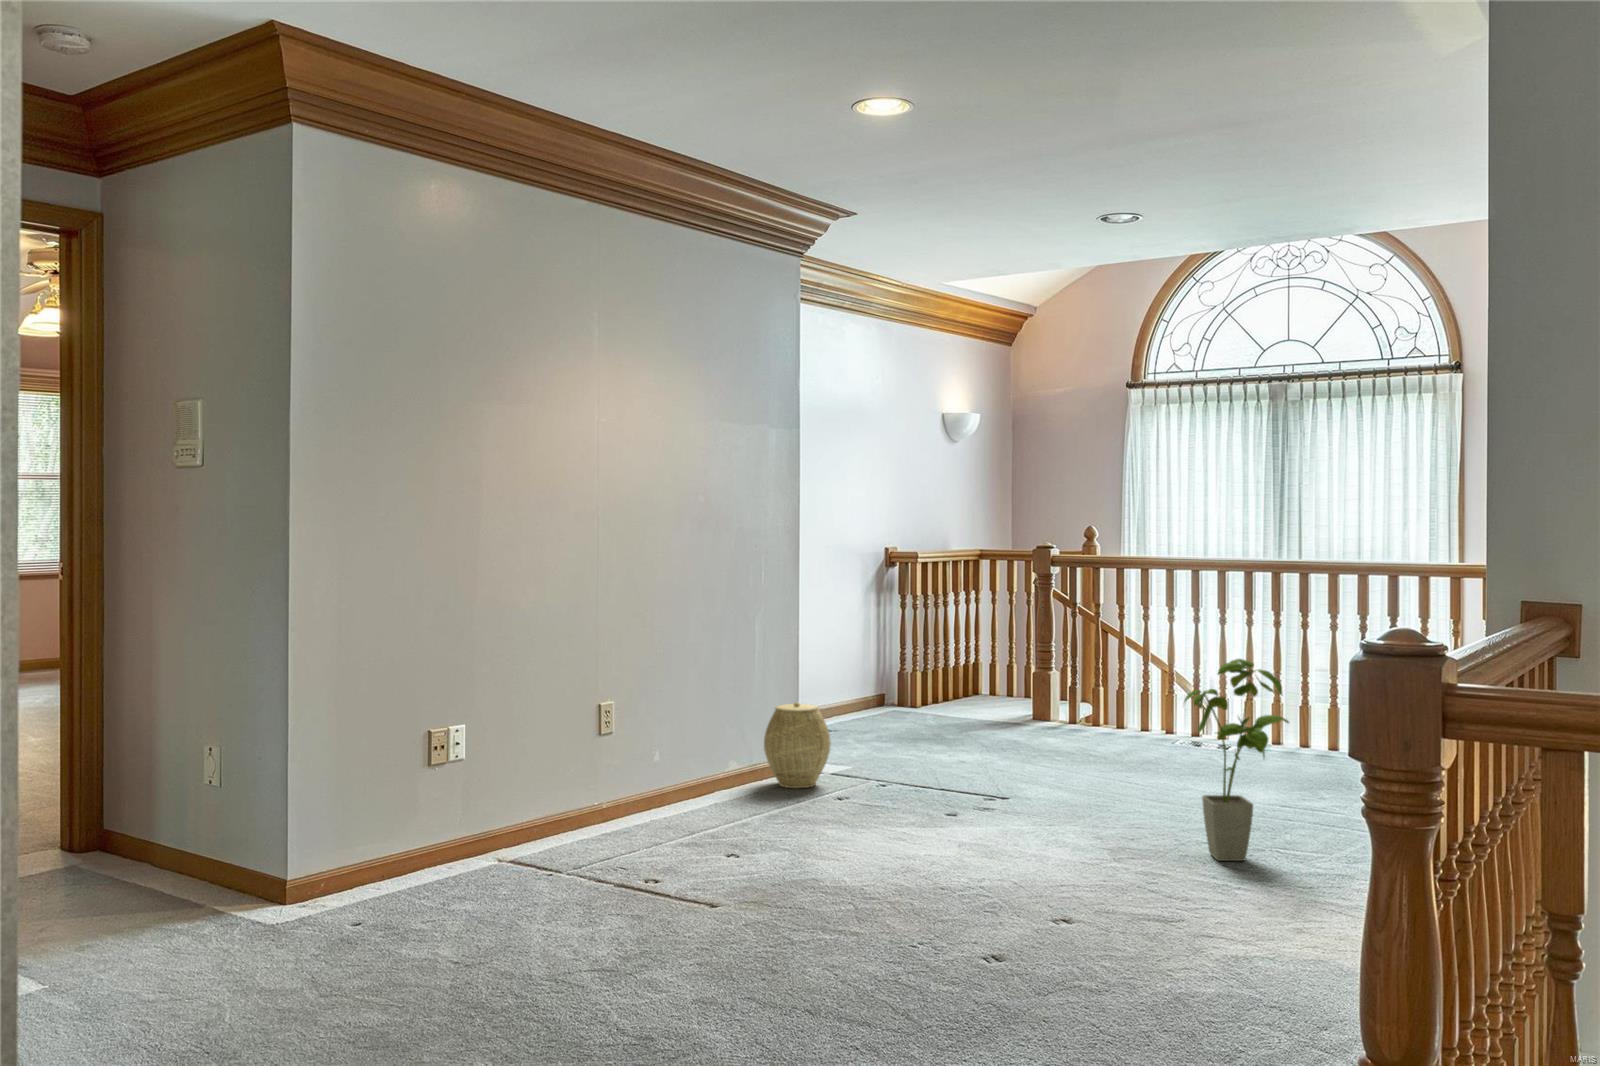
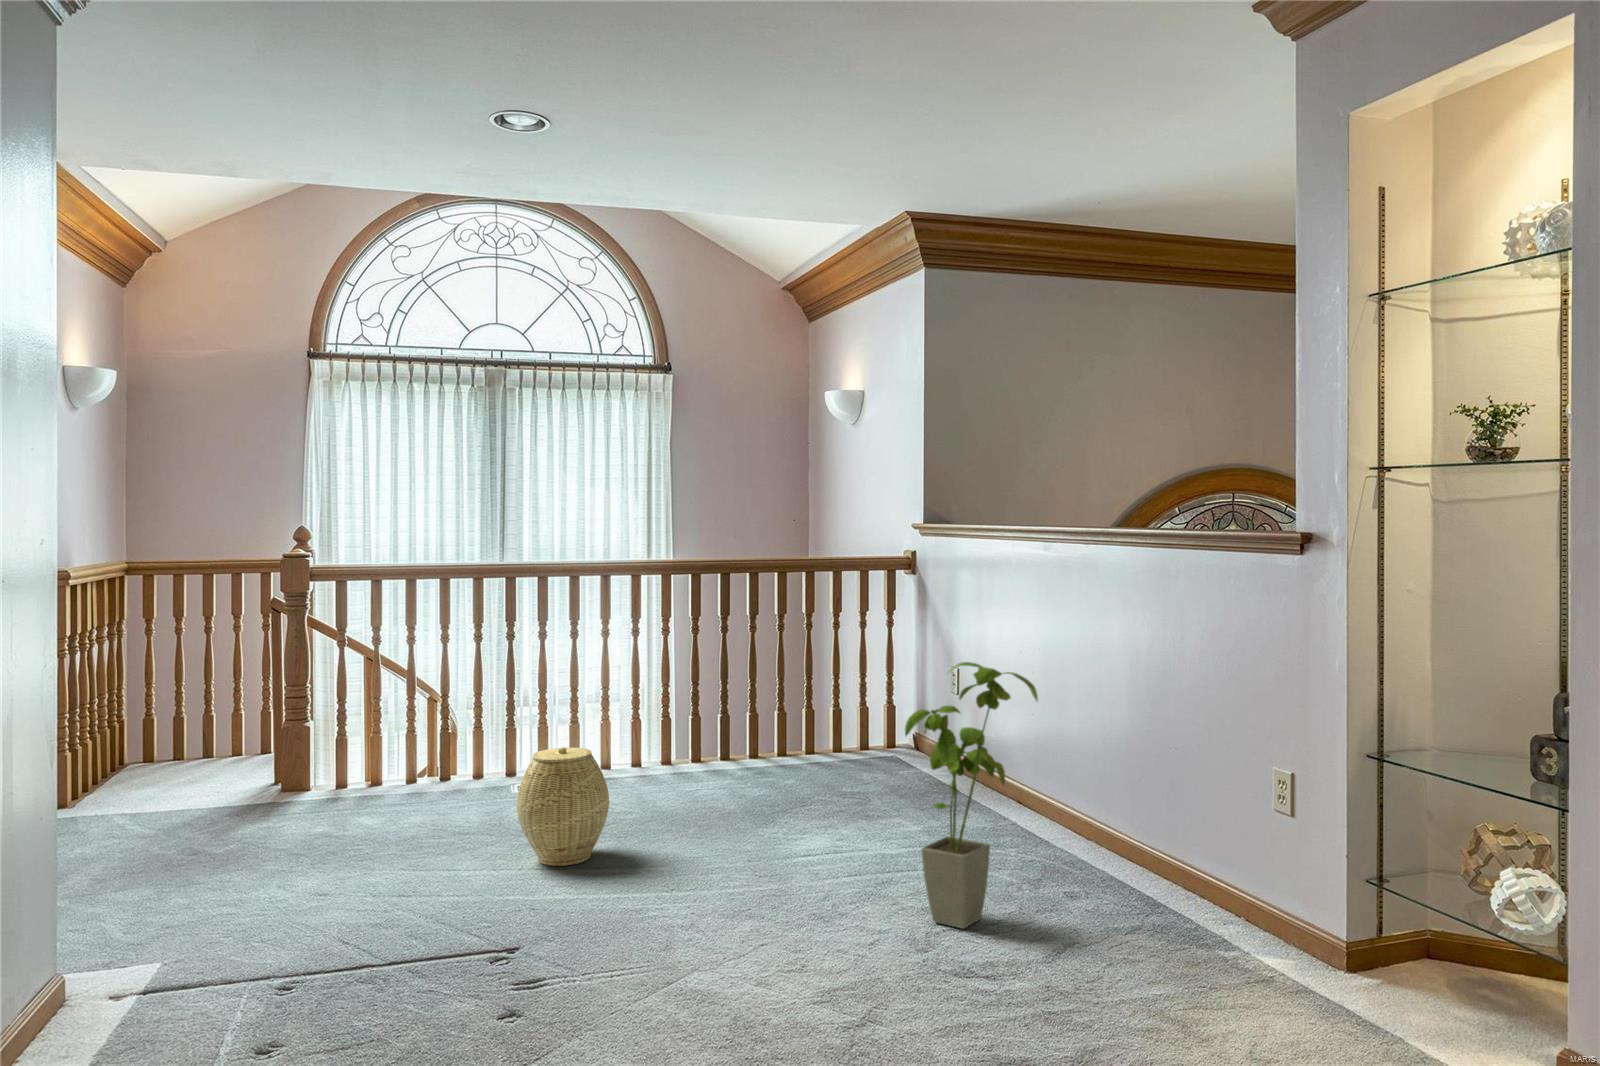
woven basket: present [764,702,831,788] -> present [517,747,609,866]

